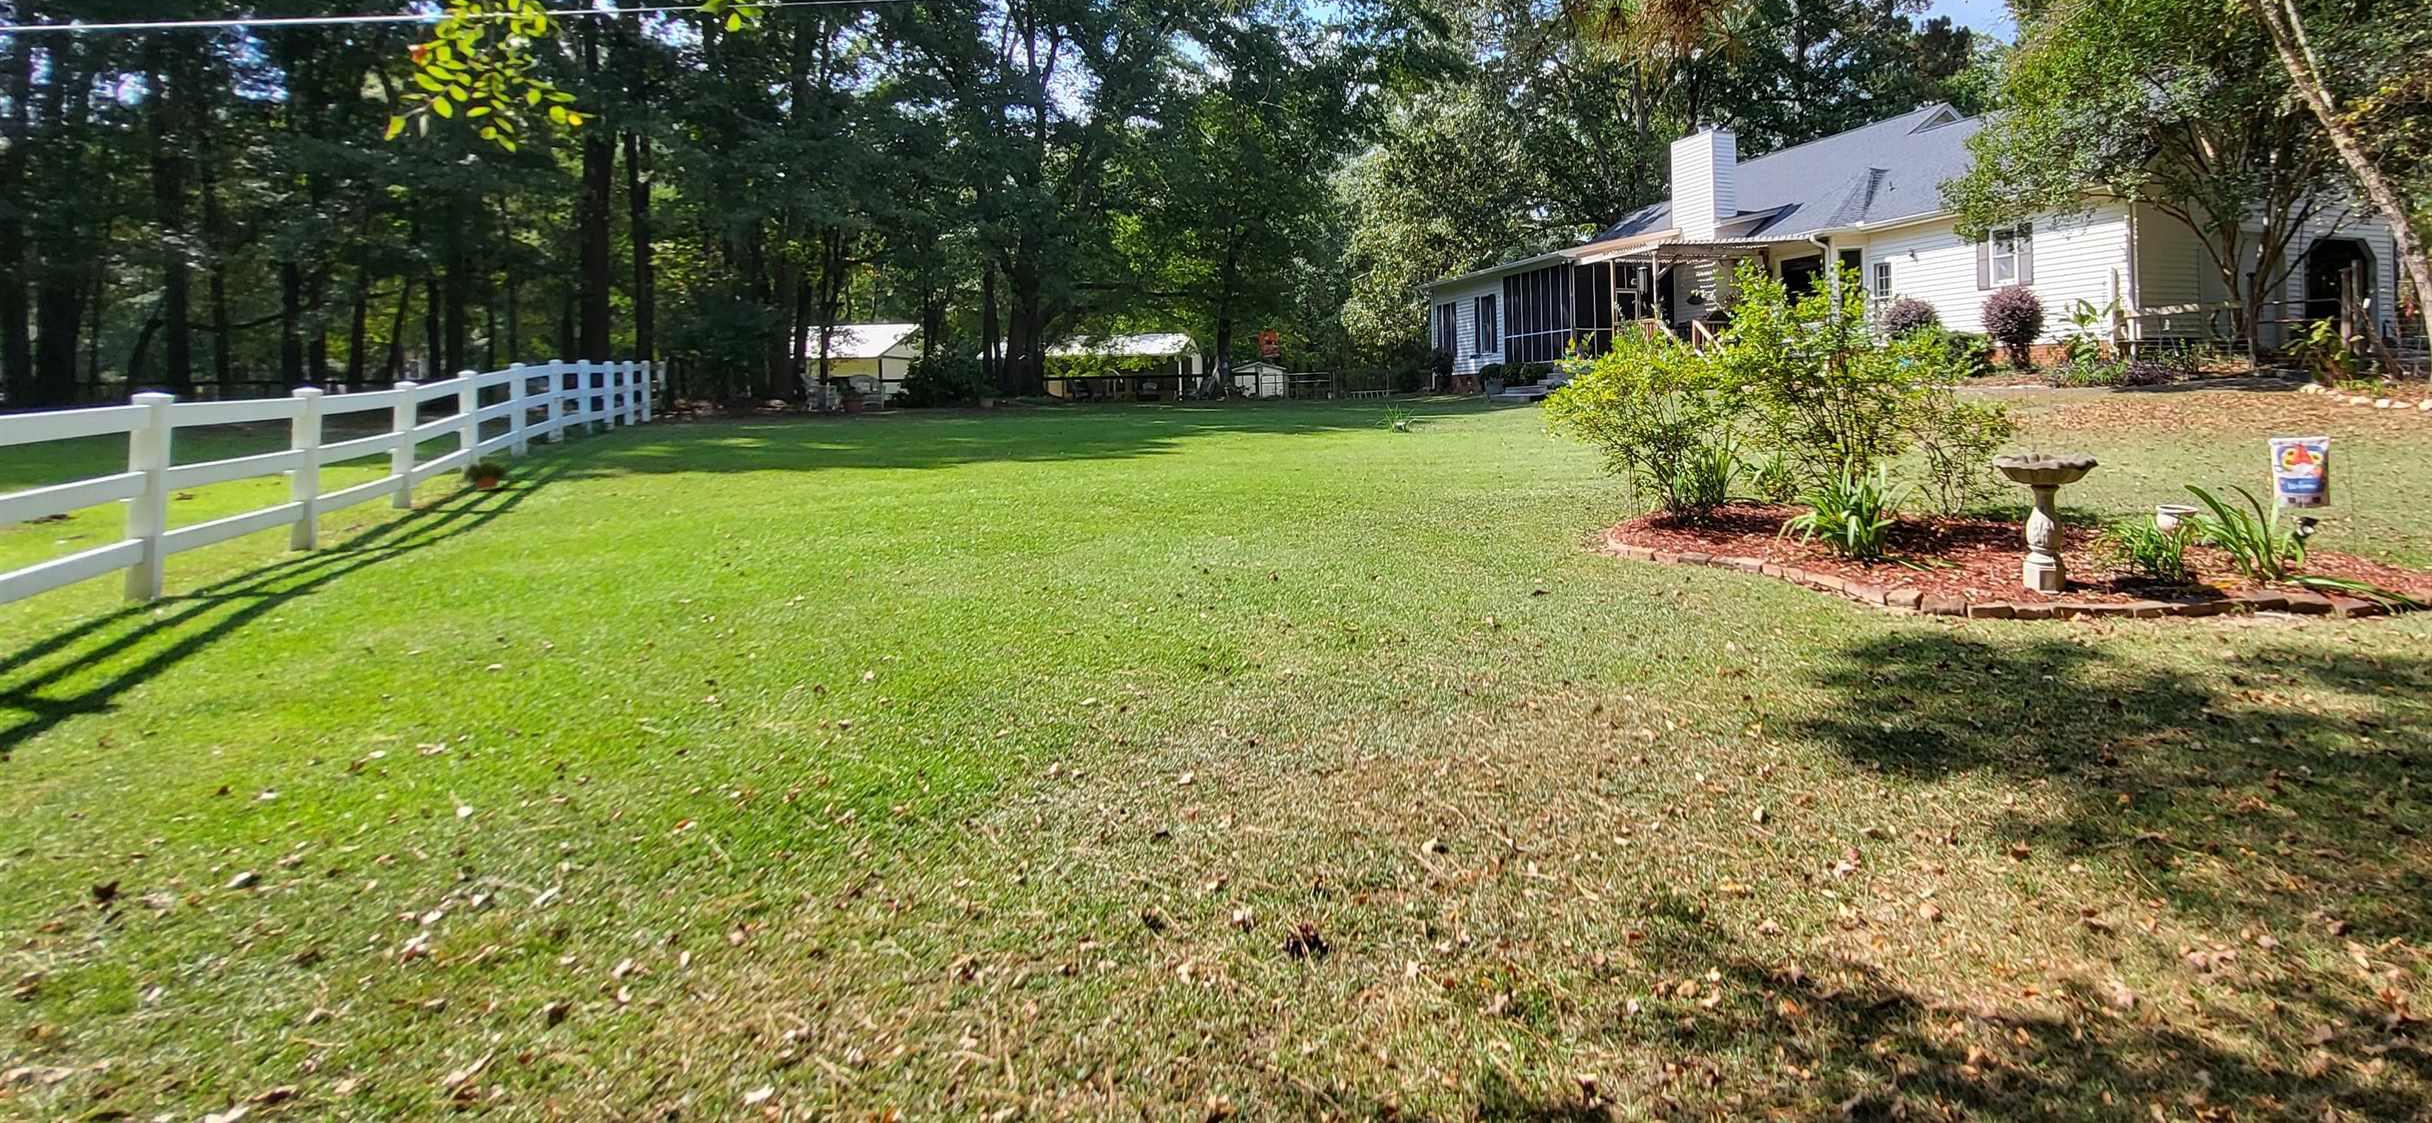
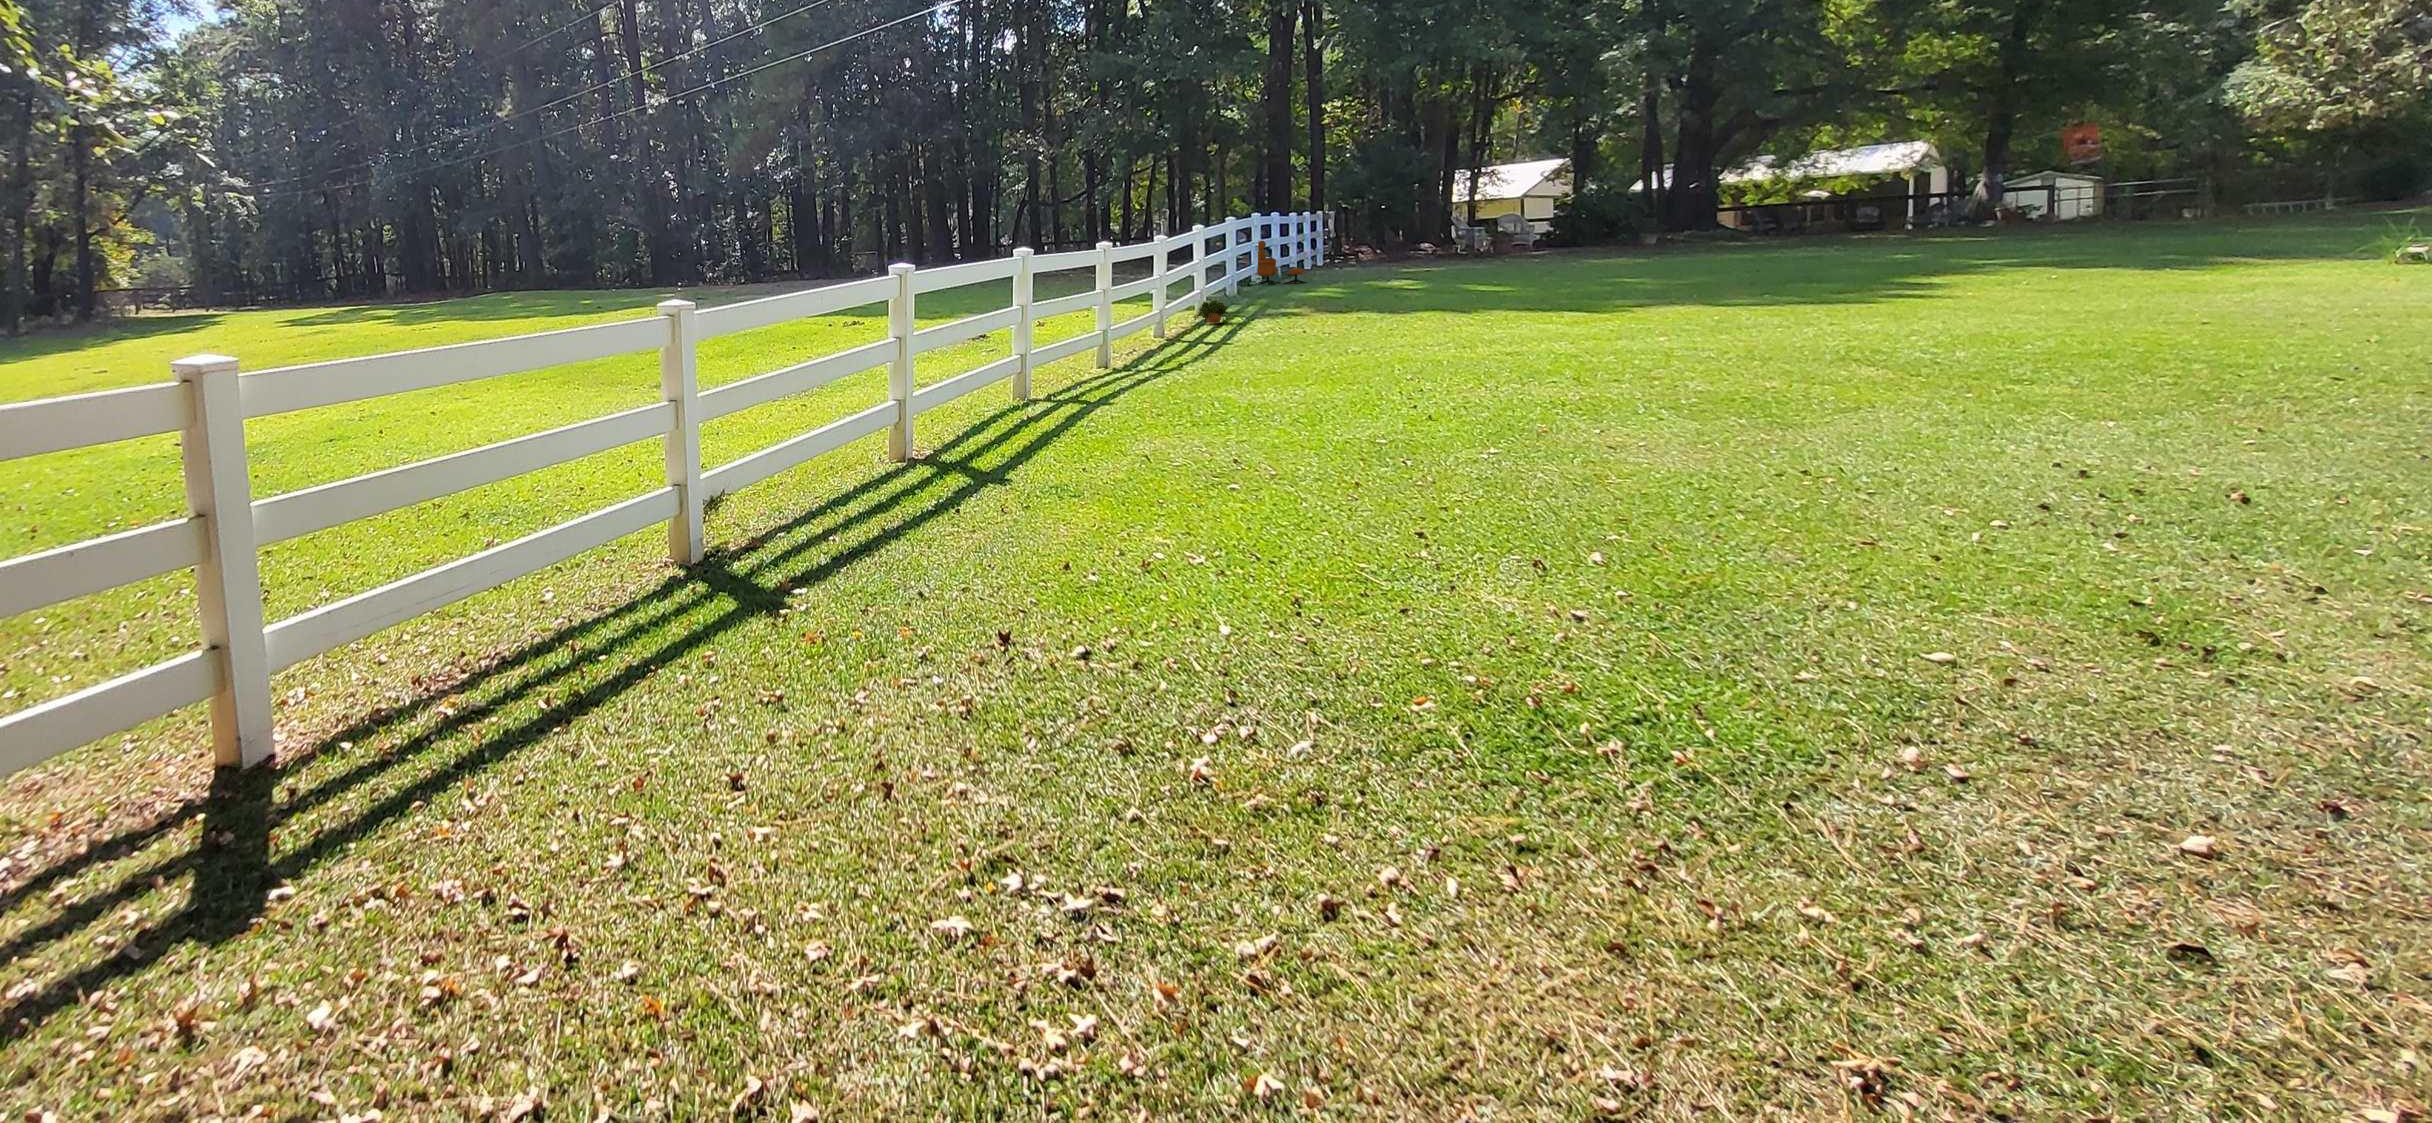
lounge chair: none [552,392,626,443] -> present [1255,241,1307,285]

